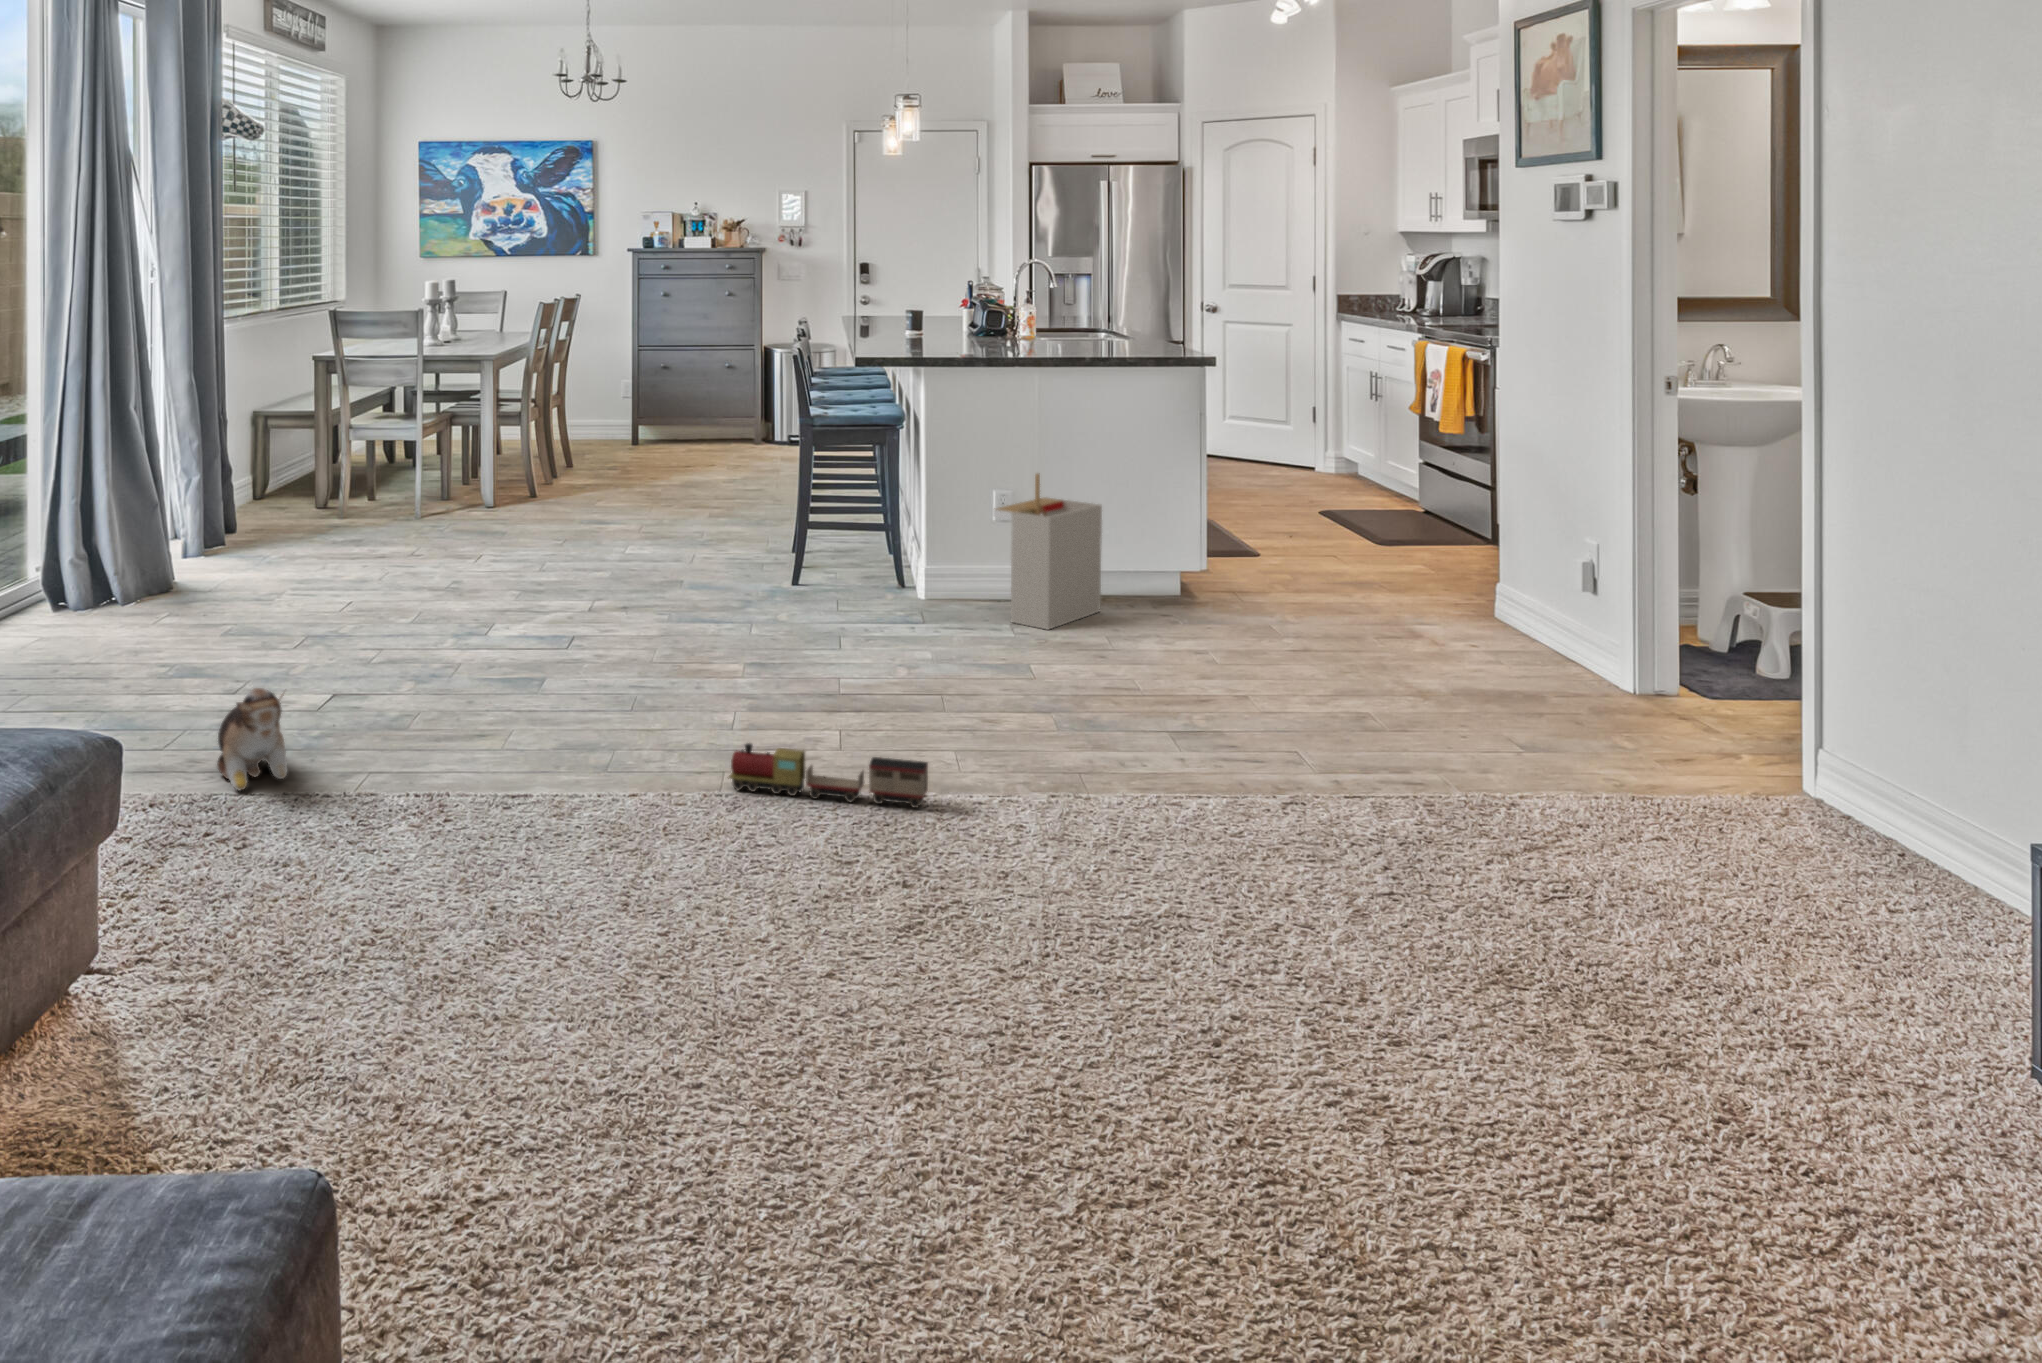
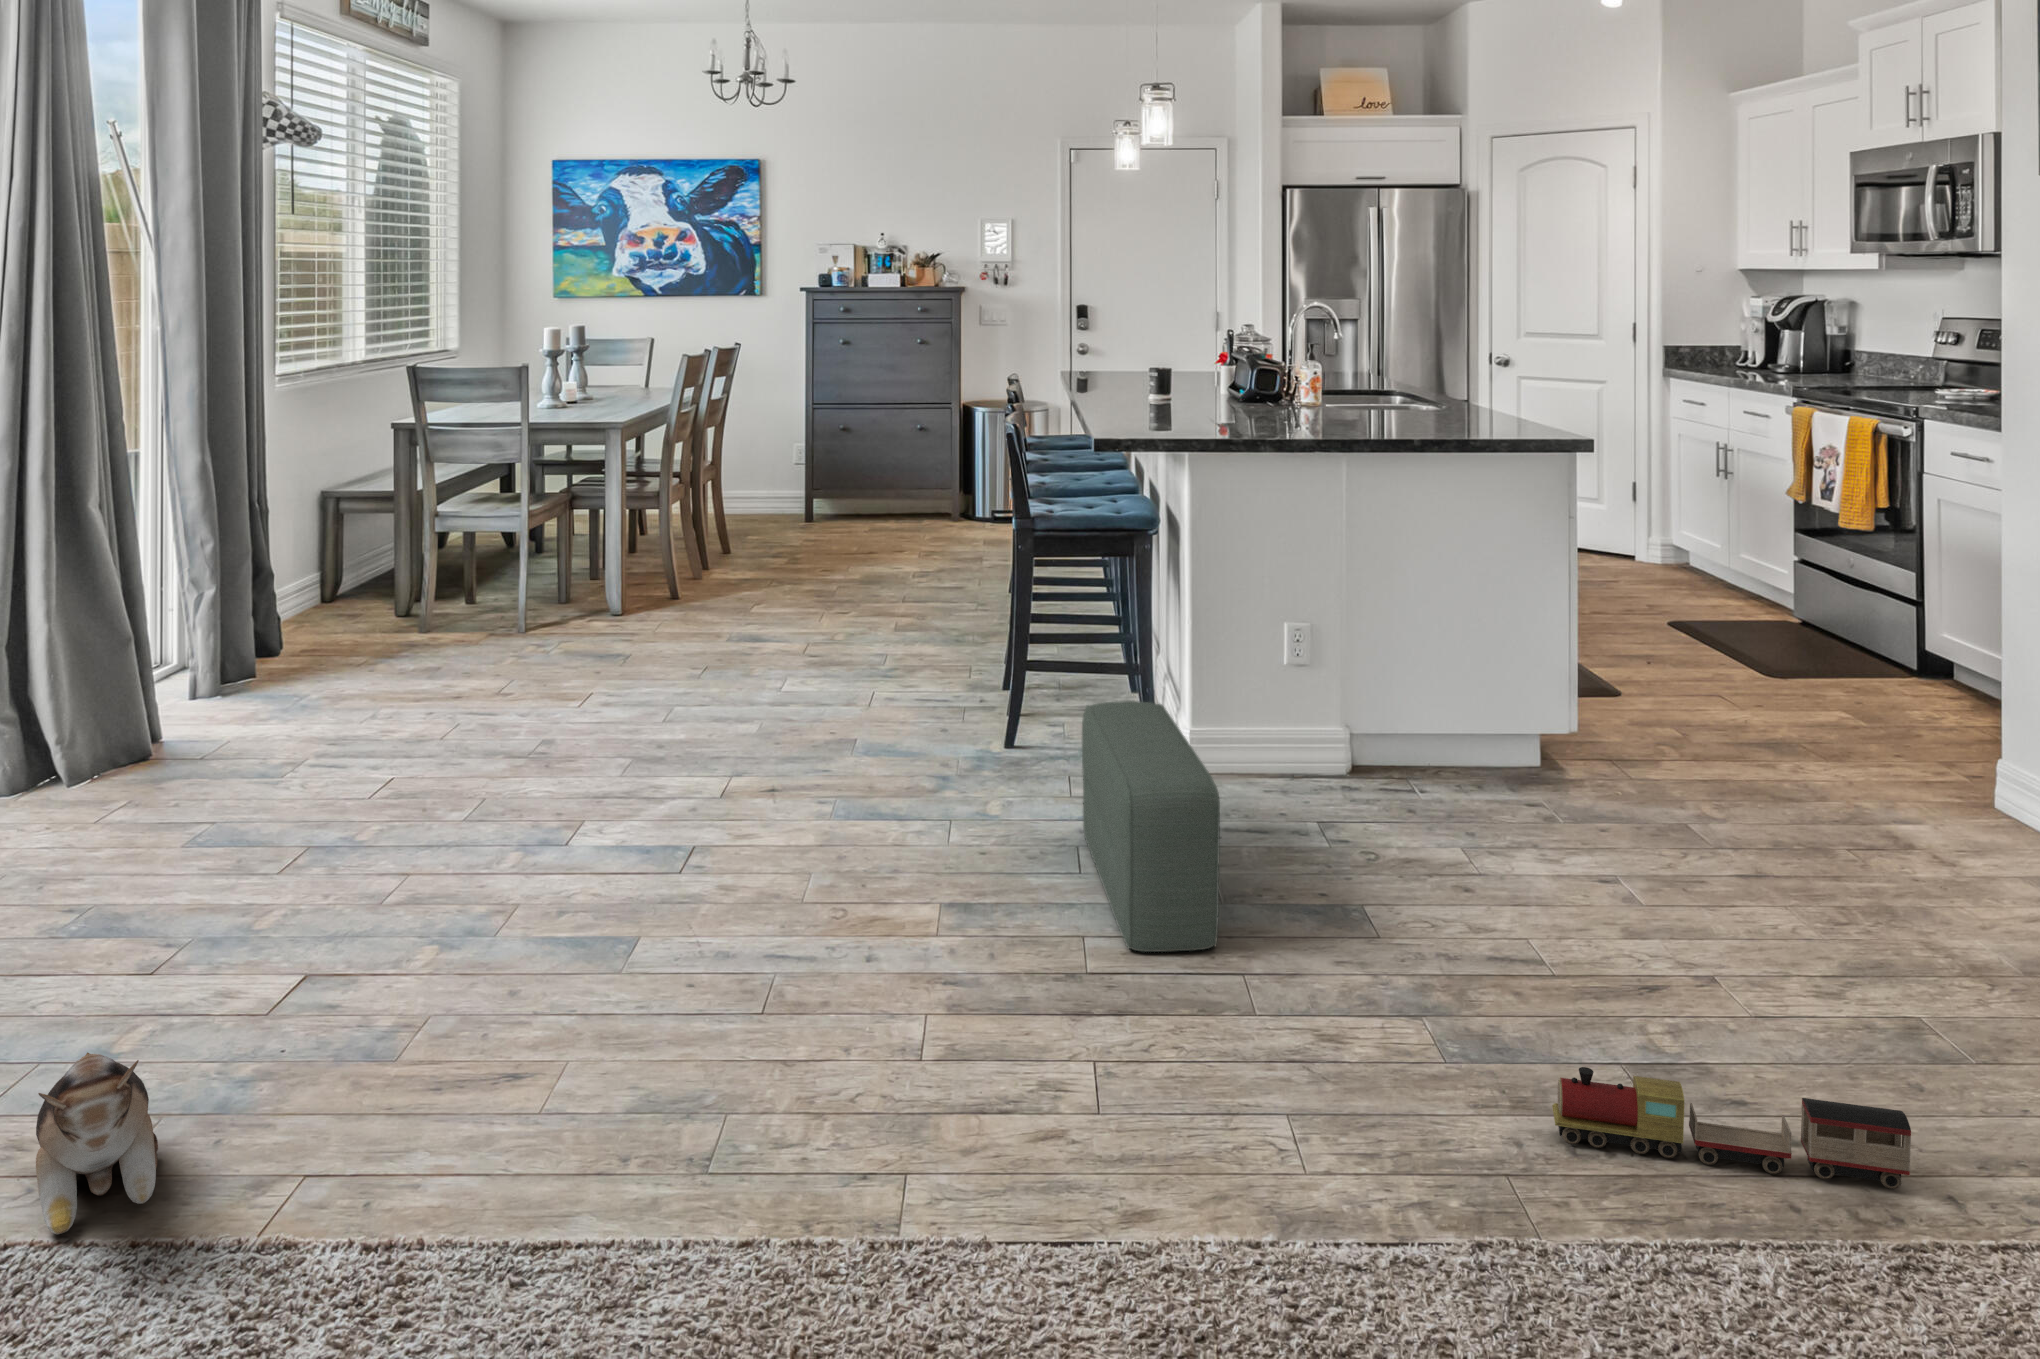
storage bin: present [994,474,1102,630] -> none [1294,607,1445,838]
pouf: none [843,535,927,682] -> present [1082,701,1220,952]
toy train: present [728,743,928,808] -> present [1552,1067,1911,1189]

